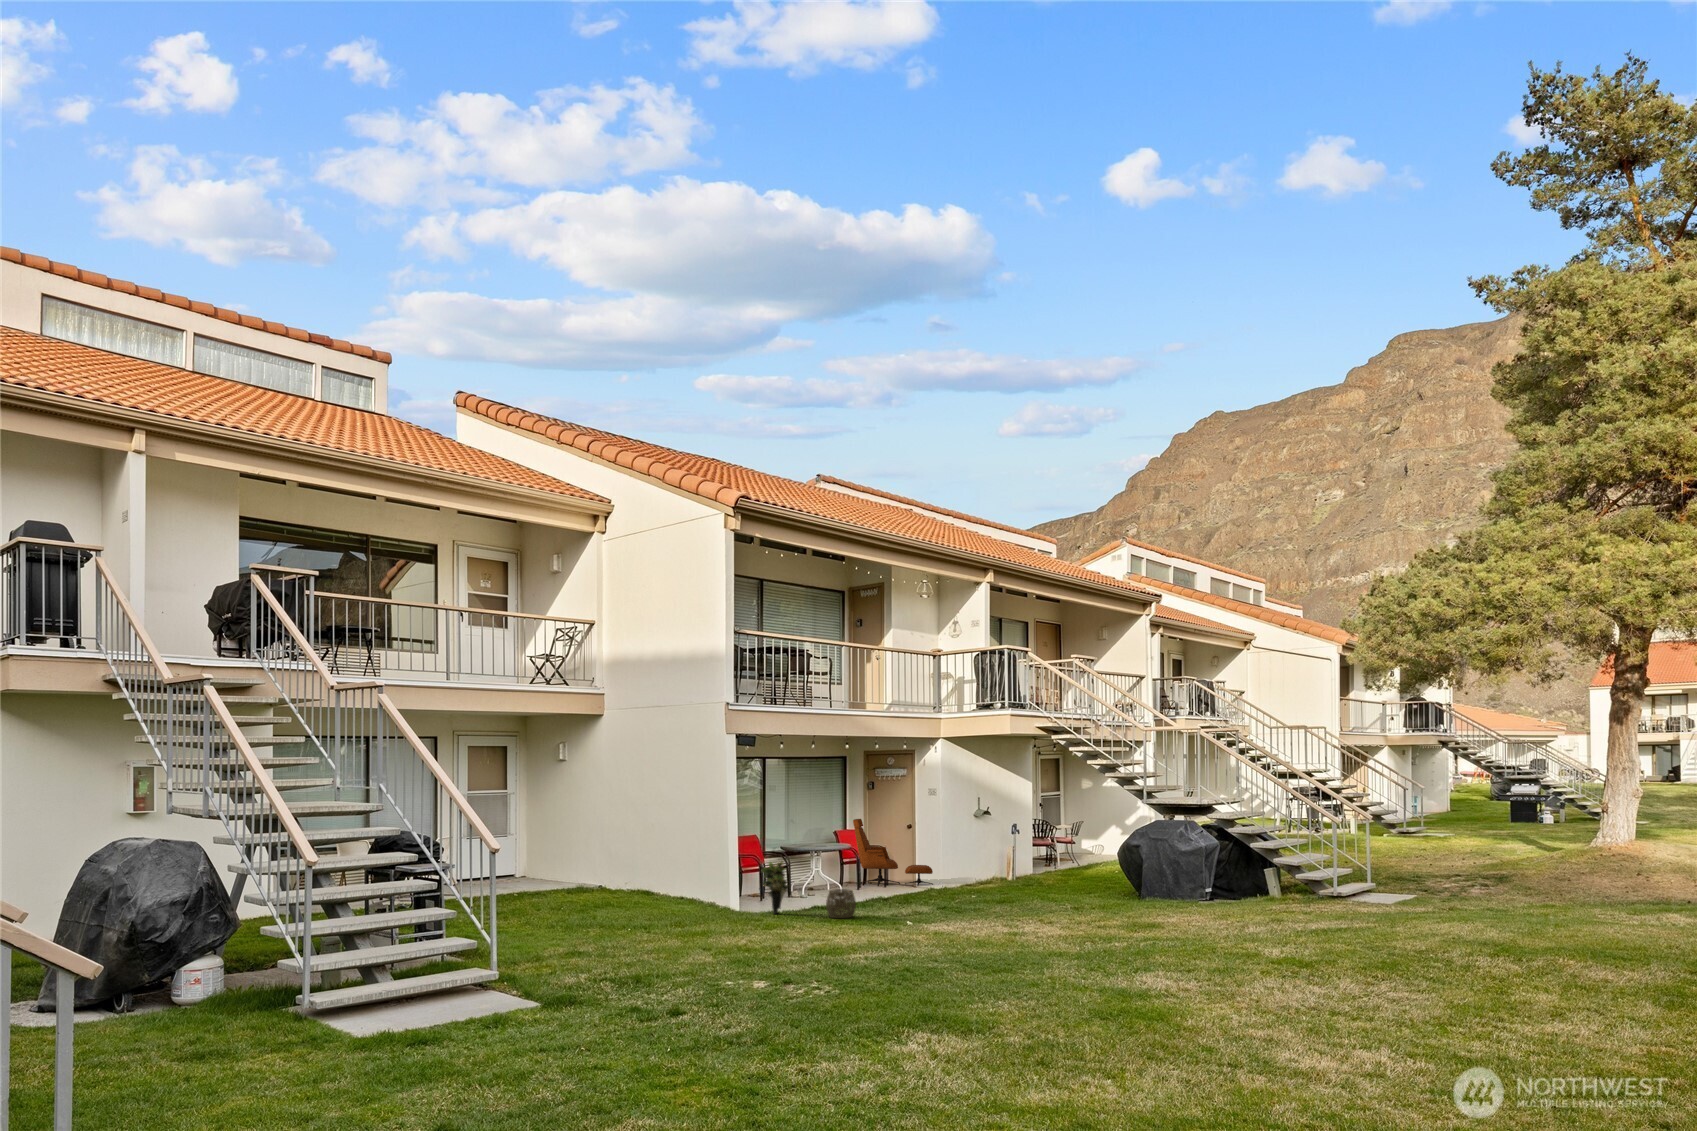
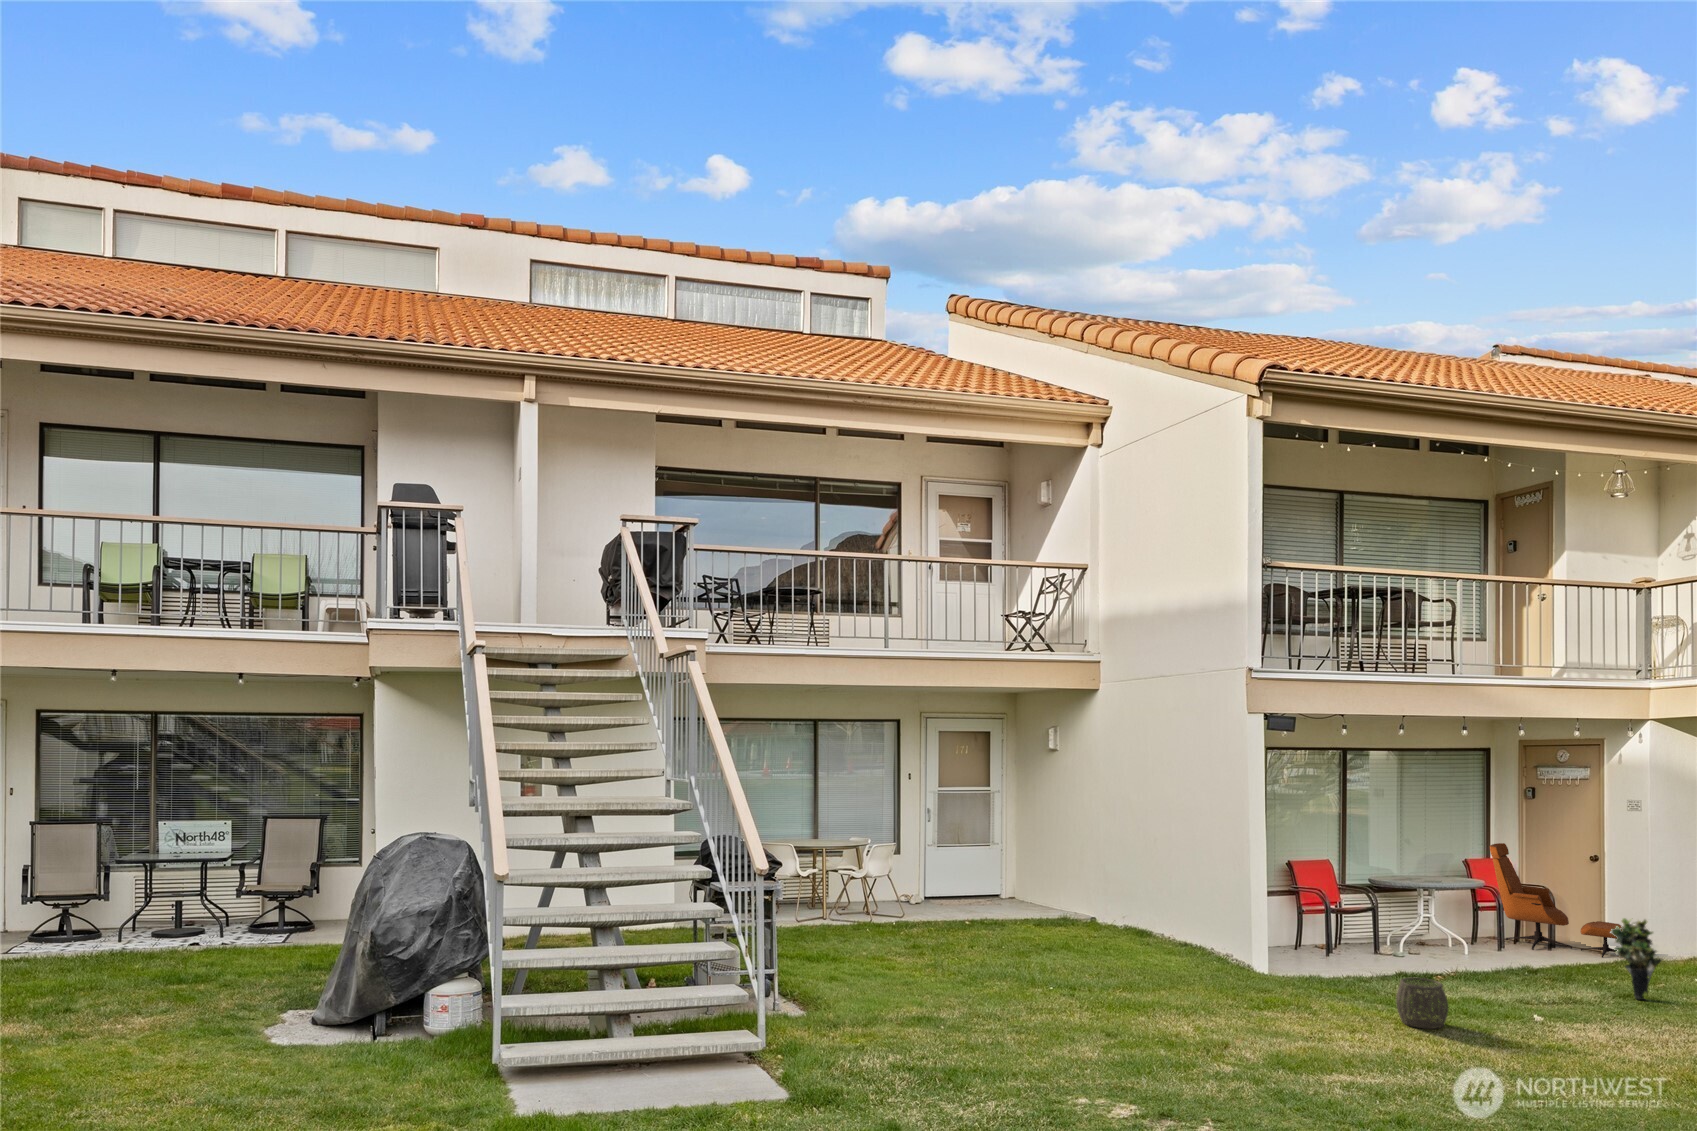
potted plant: present [762,862,789,914] -> present [1611,918,1662,1000]

